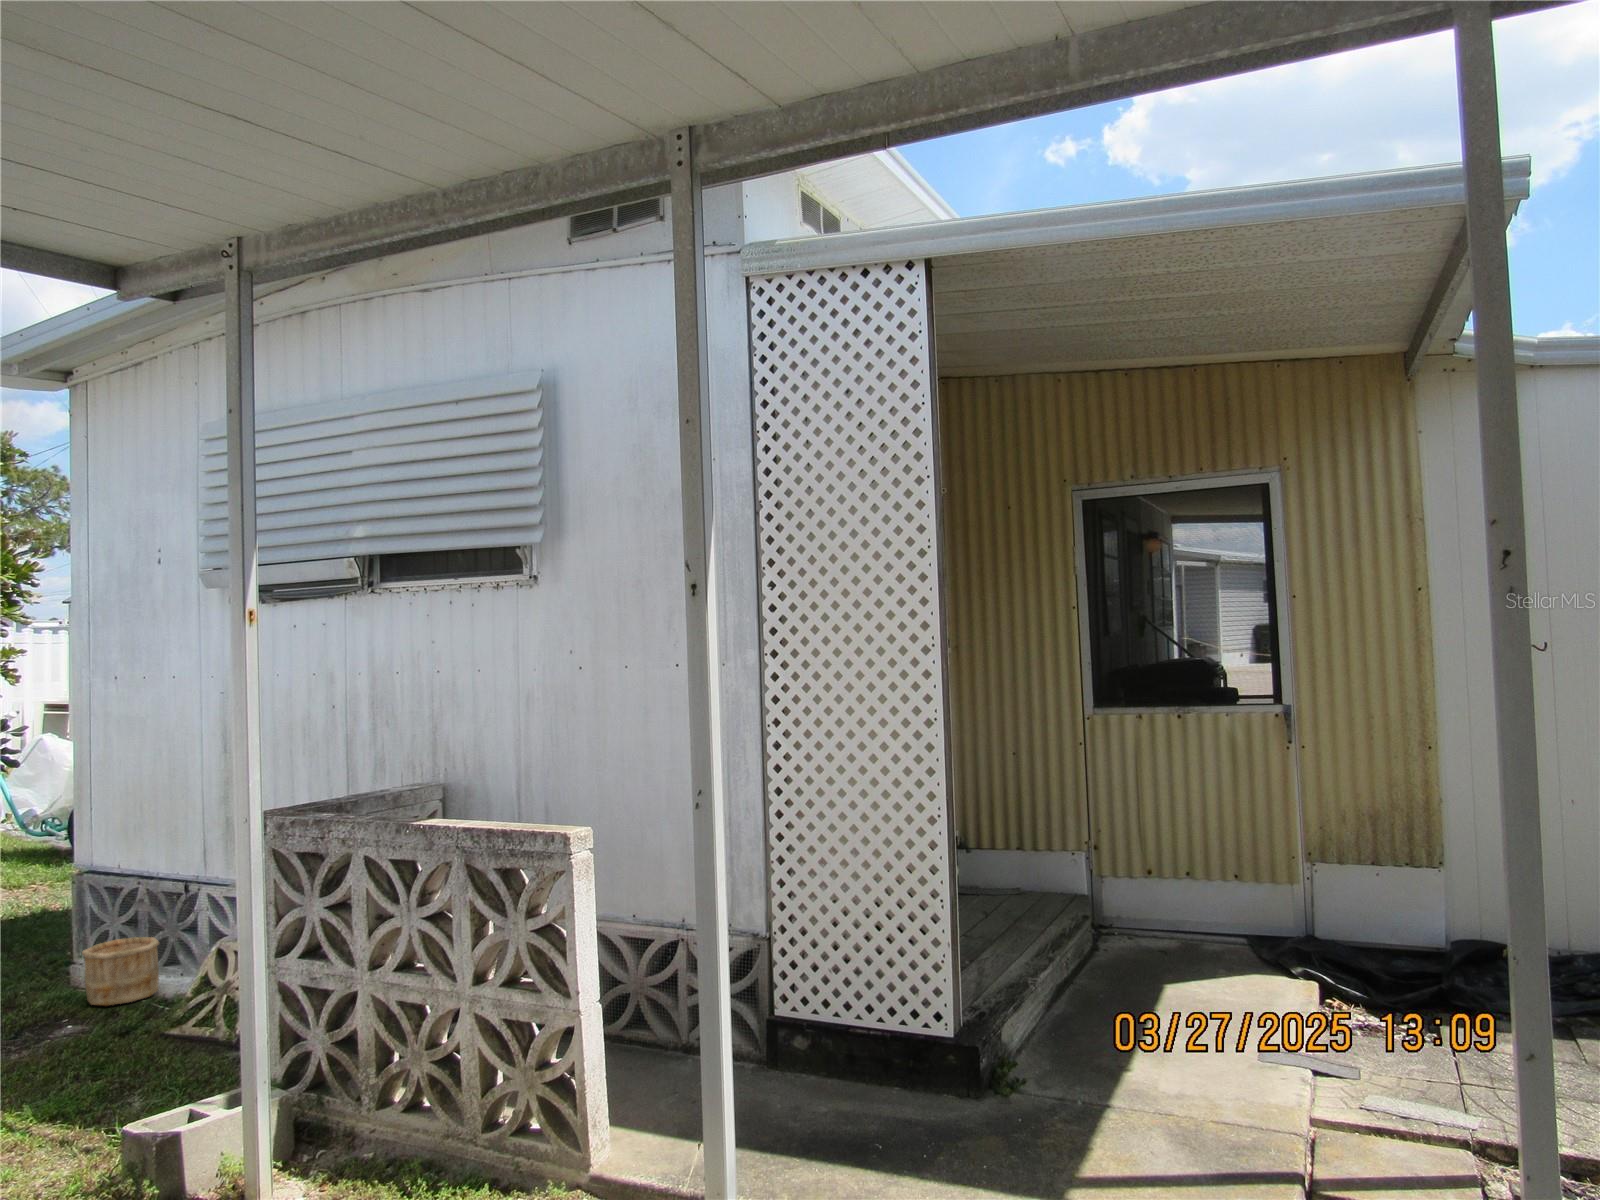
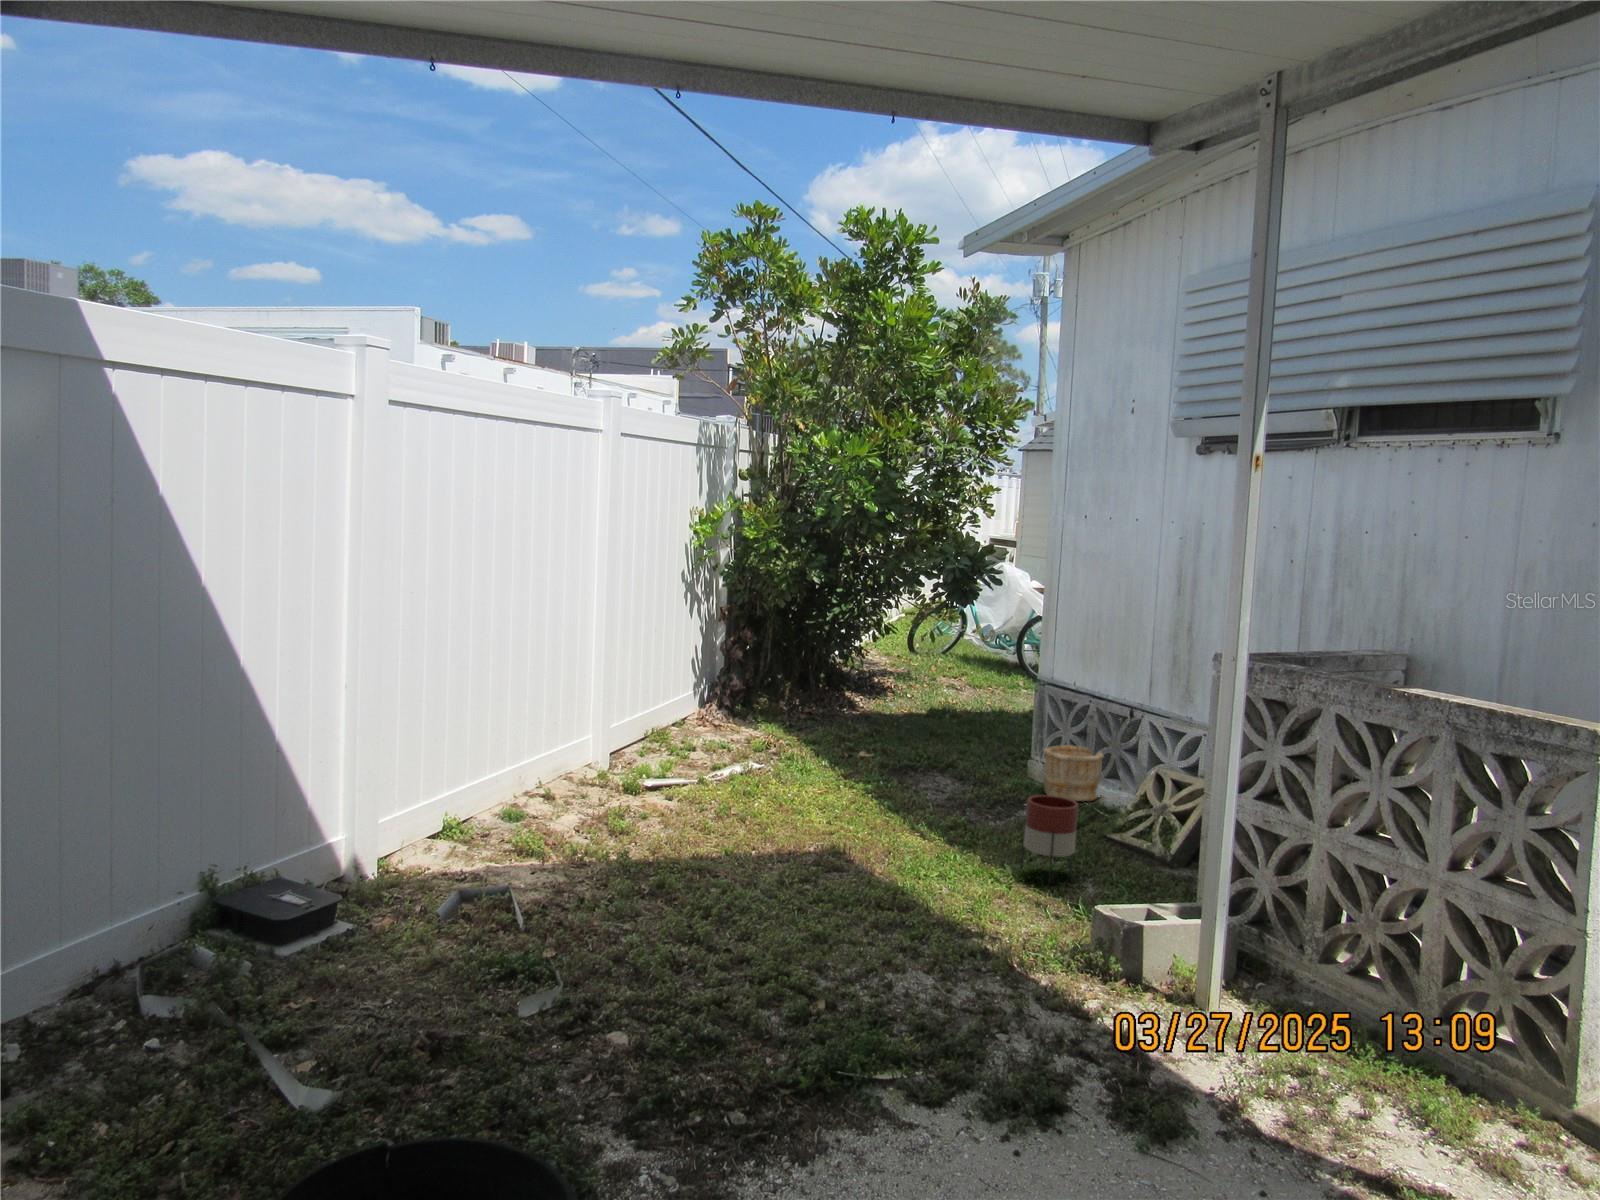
planter: none [45,1007,114,1117] -> present [1021,795,1078,884]

